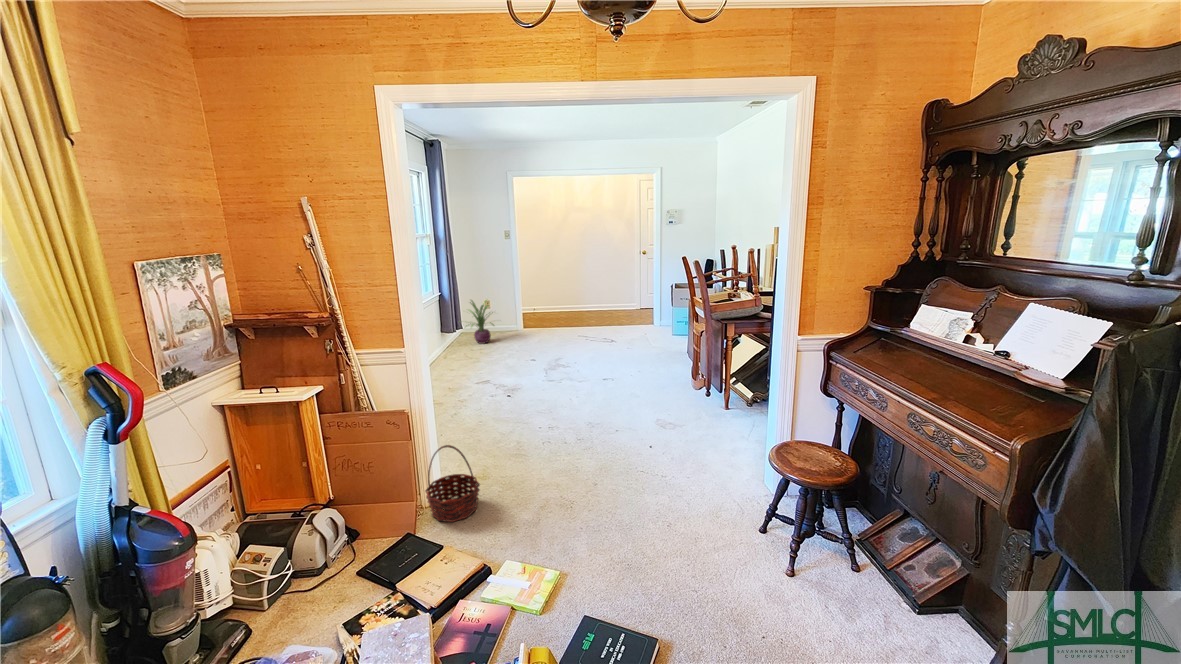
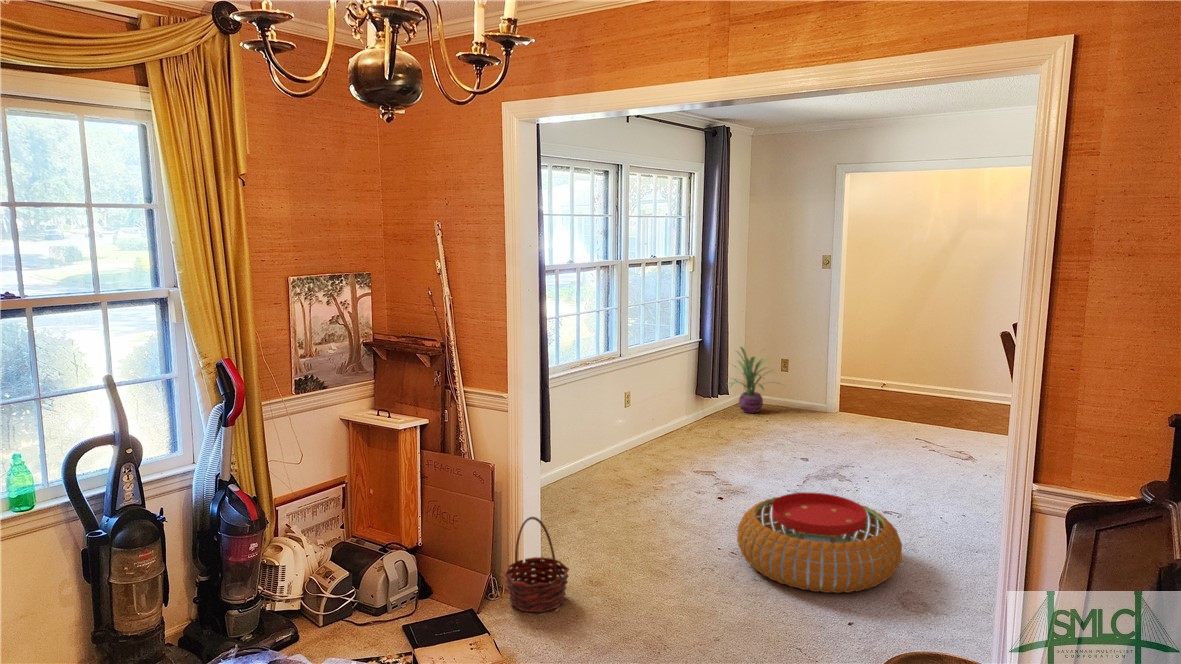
pouf: none [557,380,660,443] -> present [737,493,902,593]

